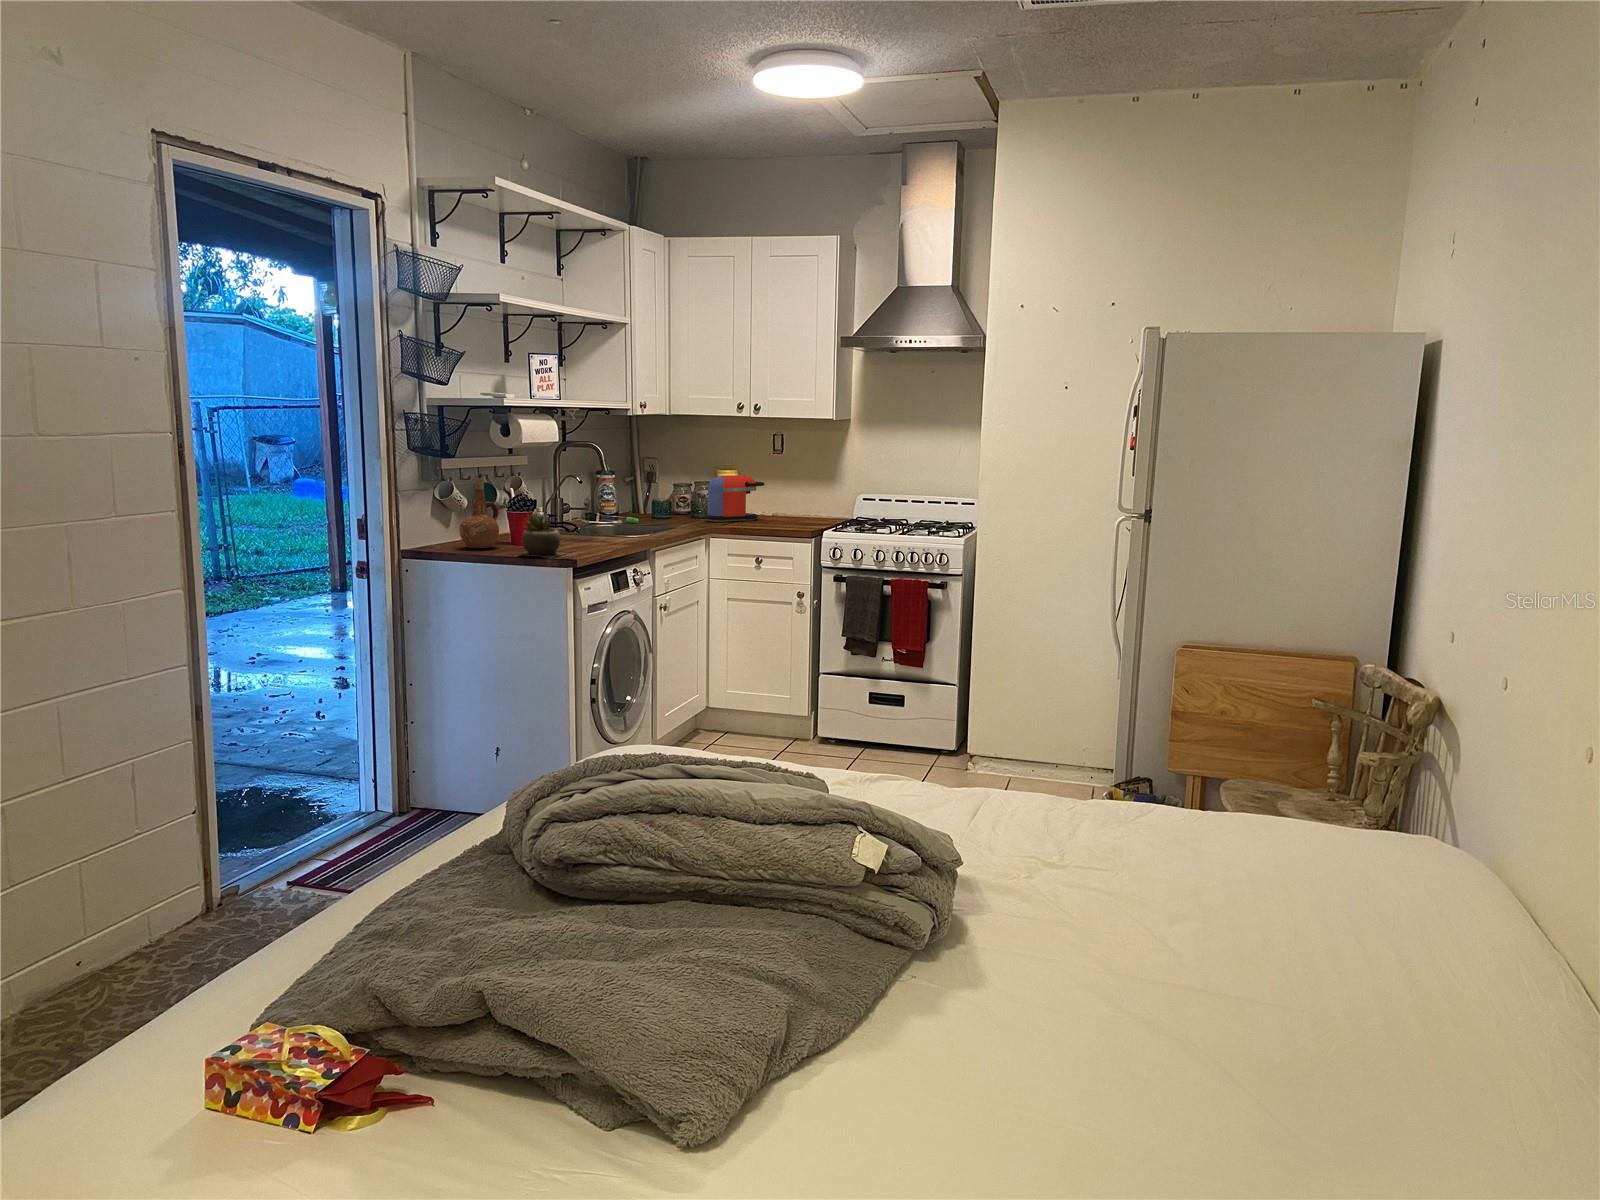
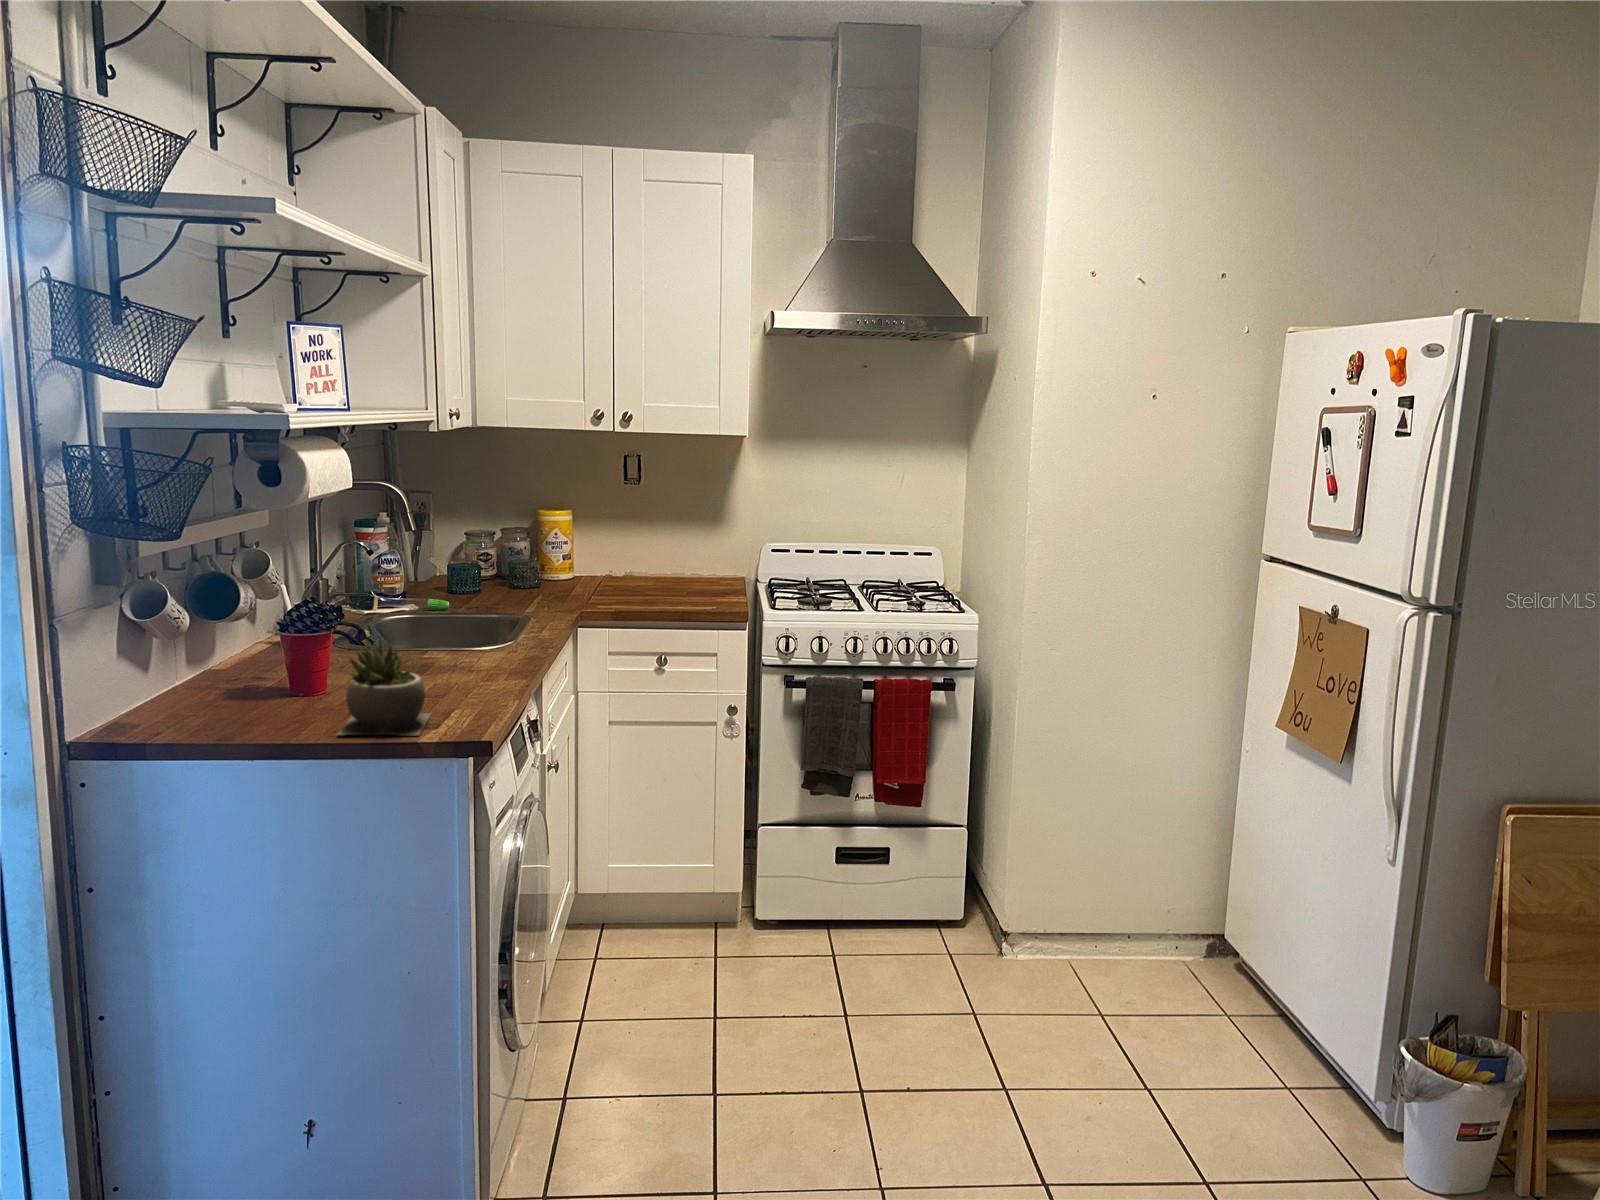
coffee maker: present [706,475,765,522] -> none [551,521,632,597]
ceramic pitcher: present [459,478,499,548] -> none [187,573,273,714]

